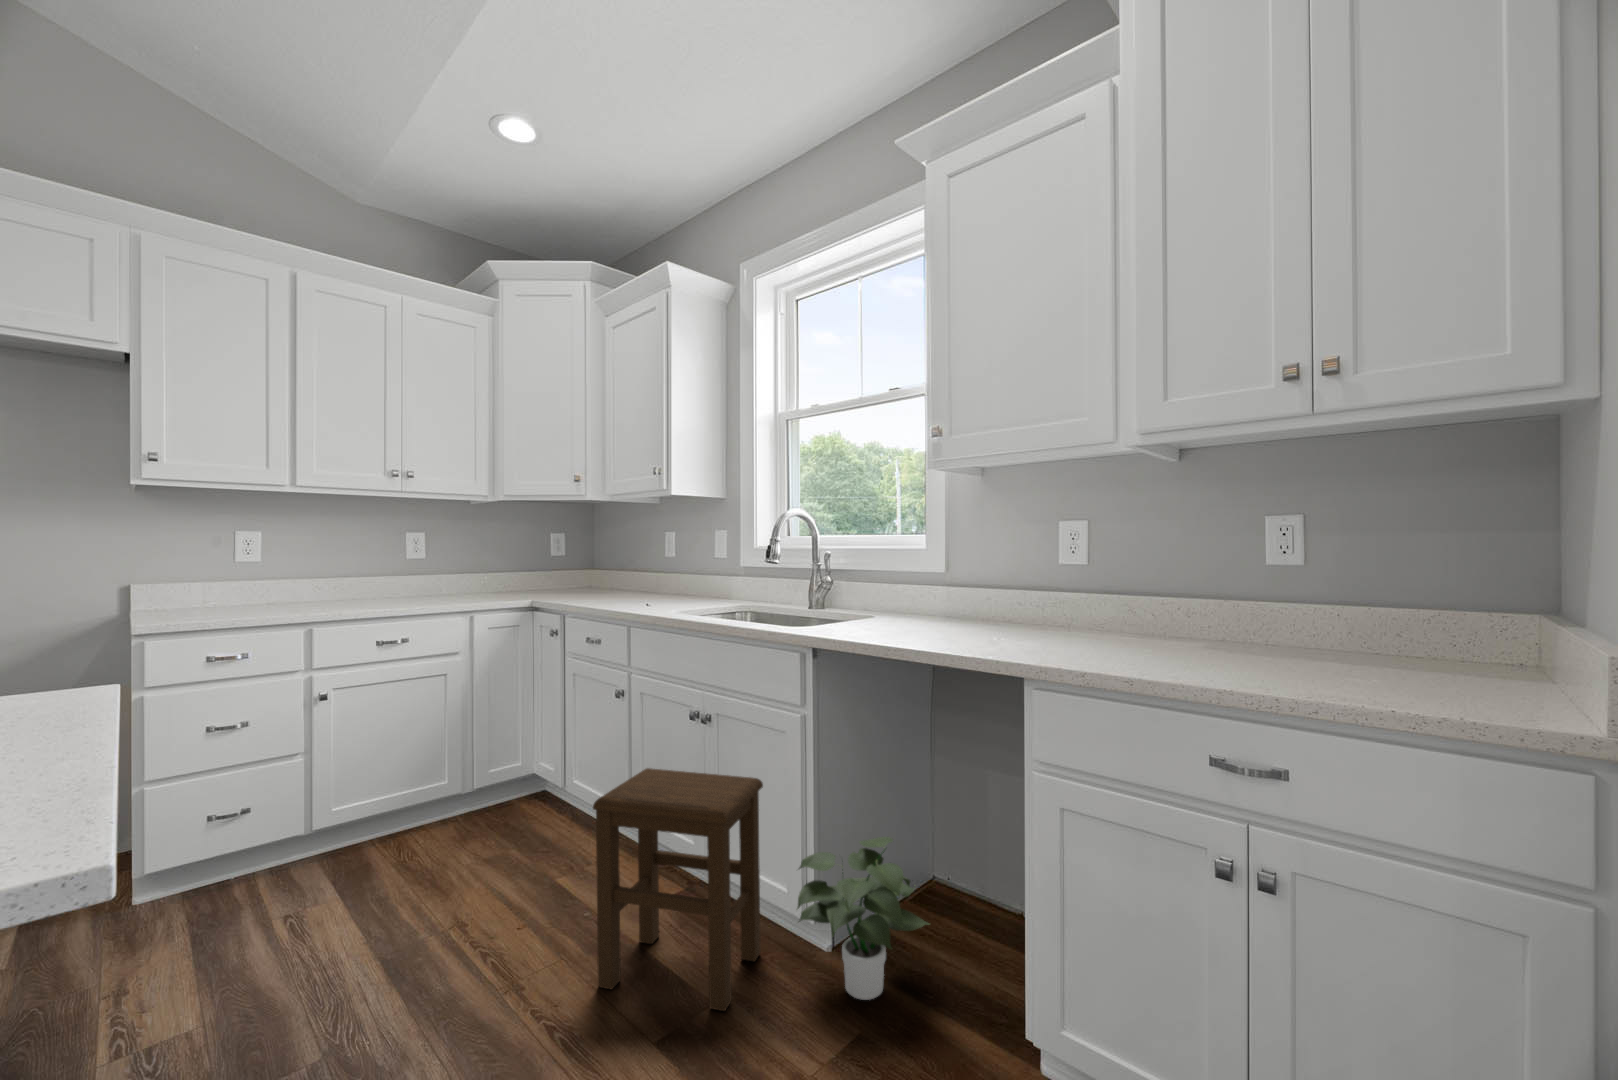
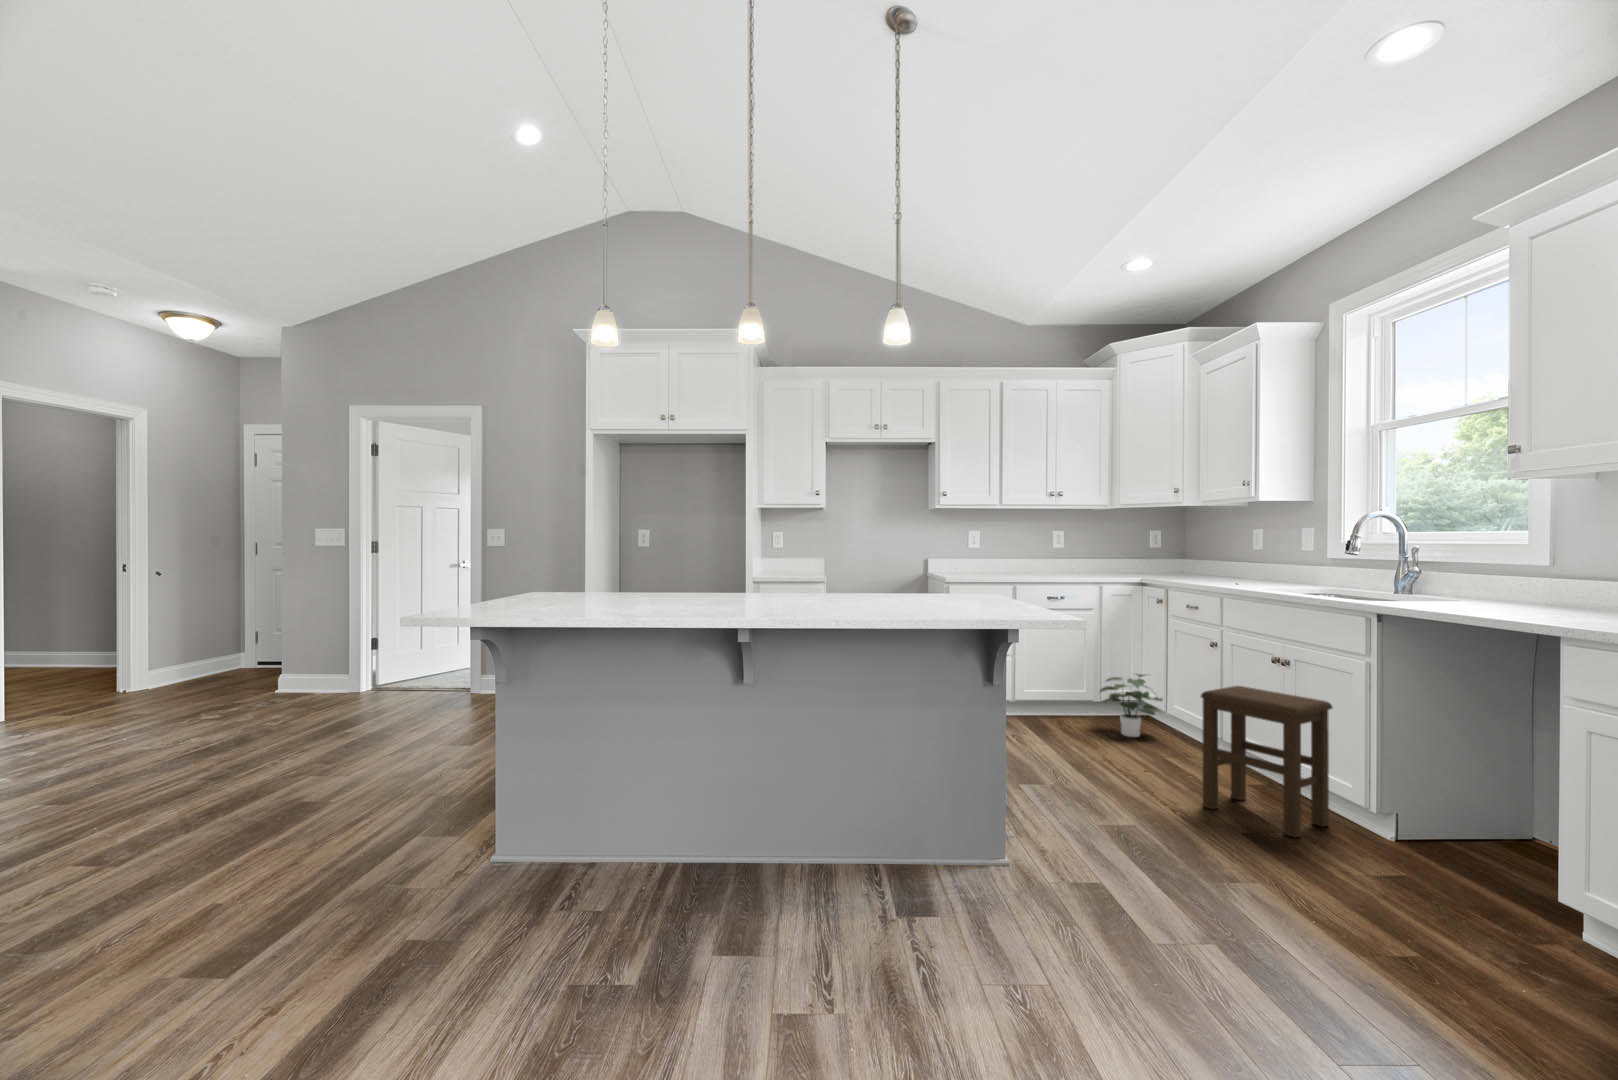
potted plant: present [797,837,929,1000] -> present [1100,673,1162,737]

